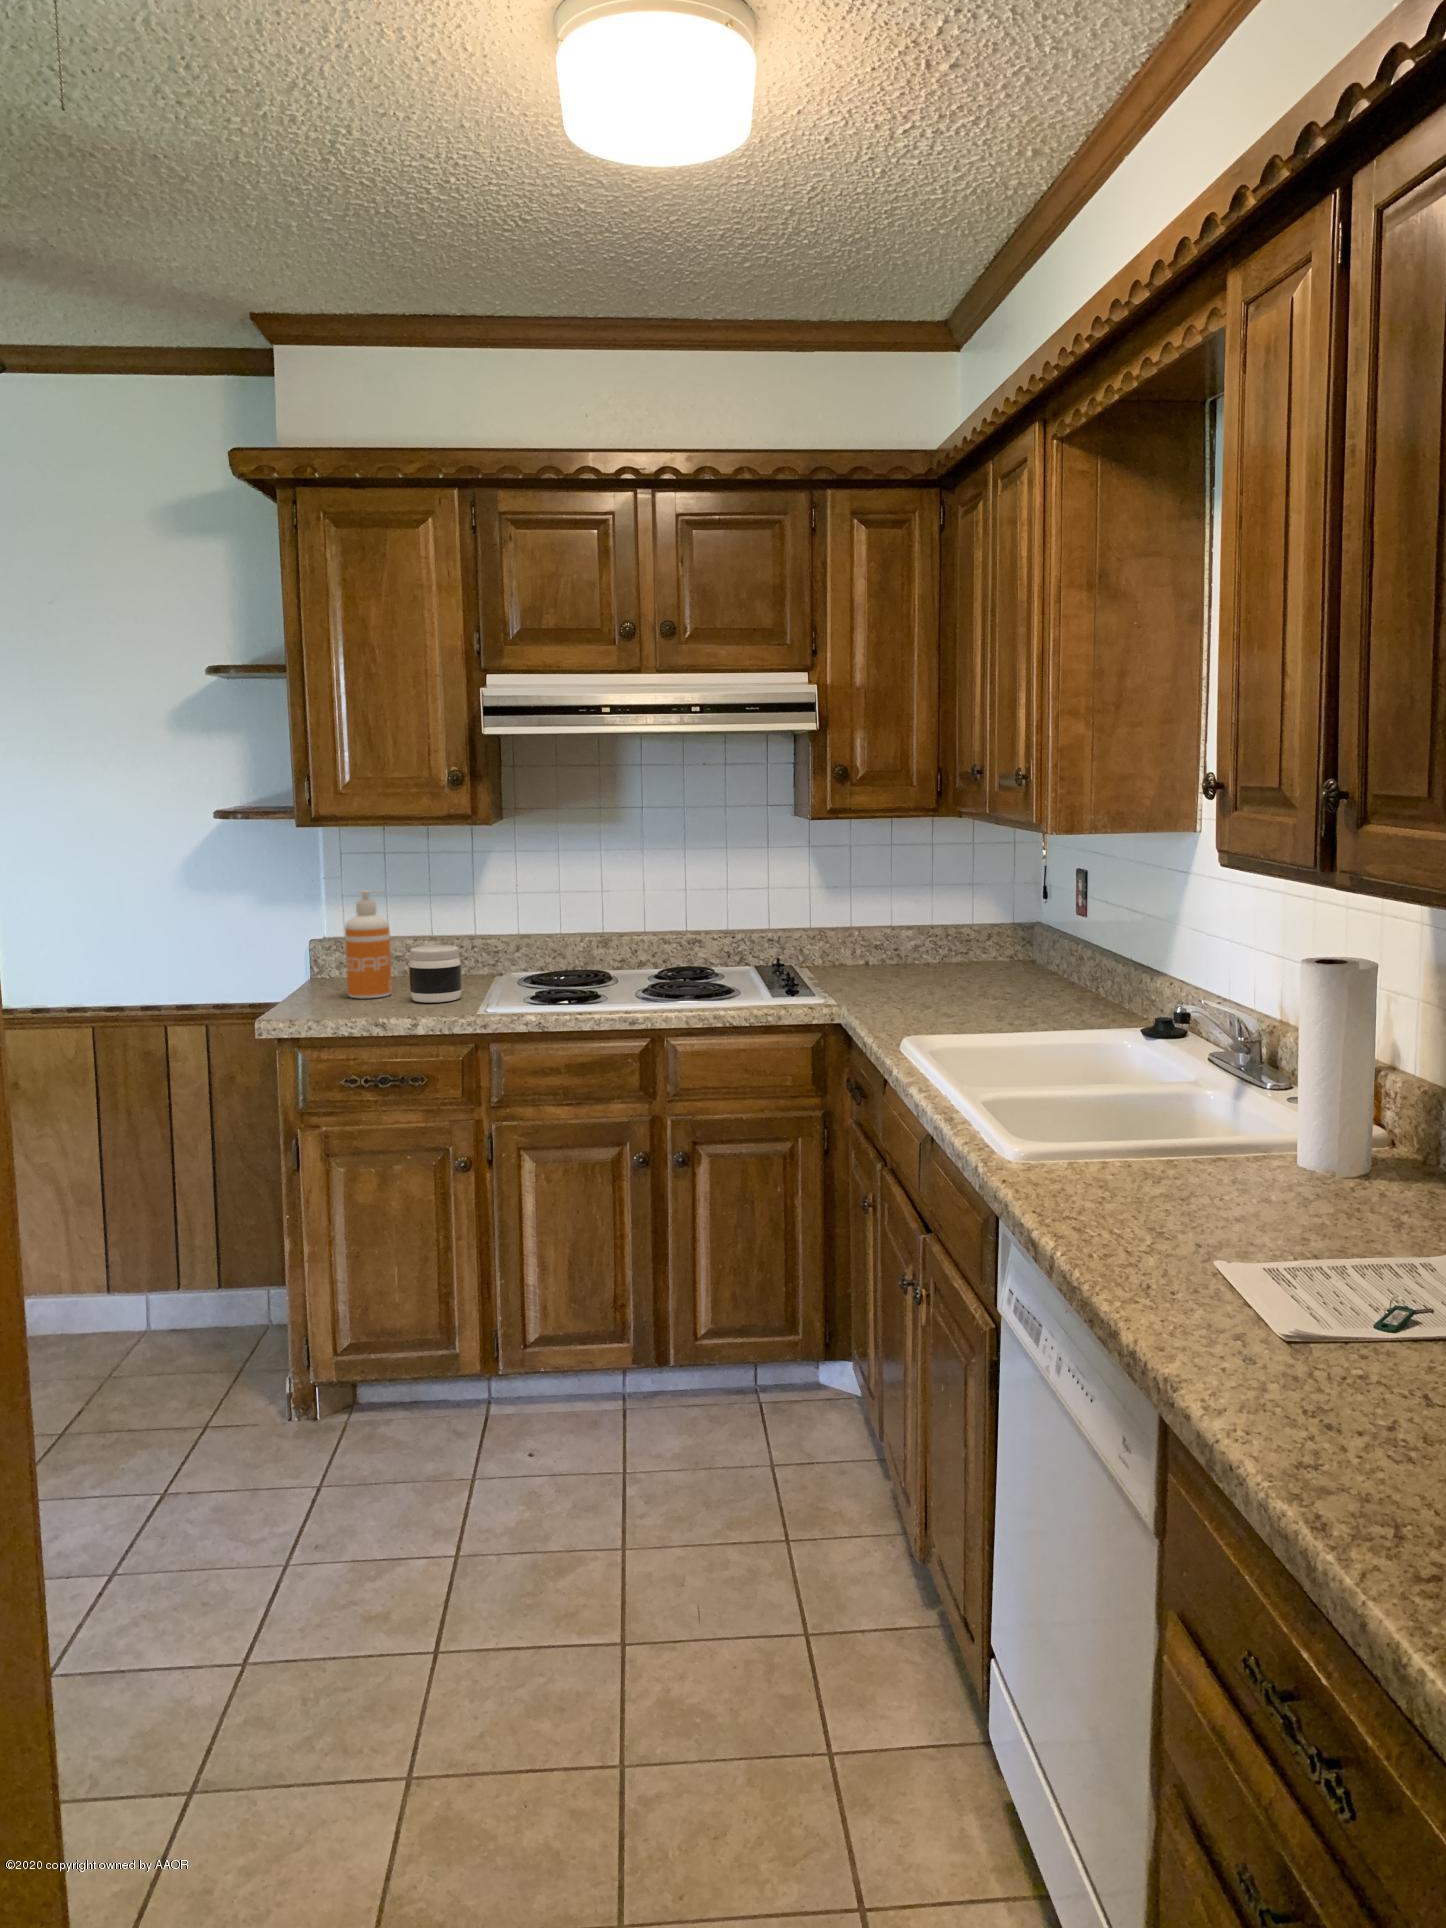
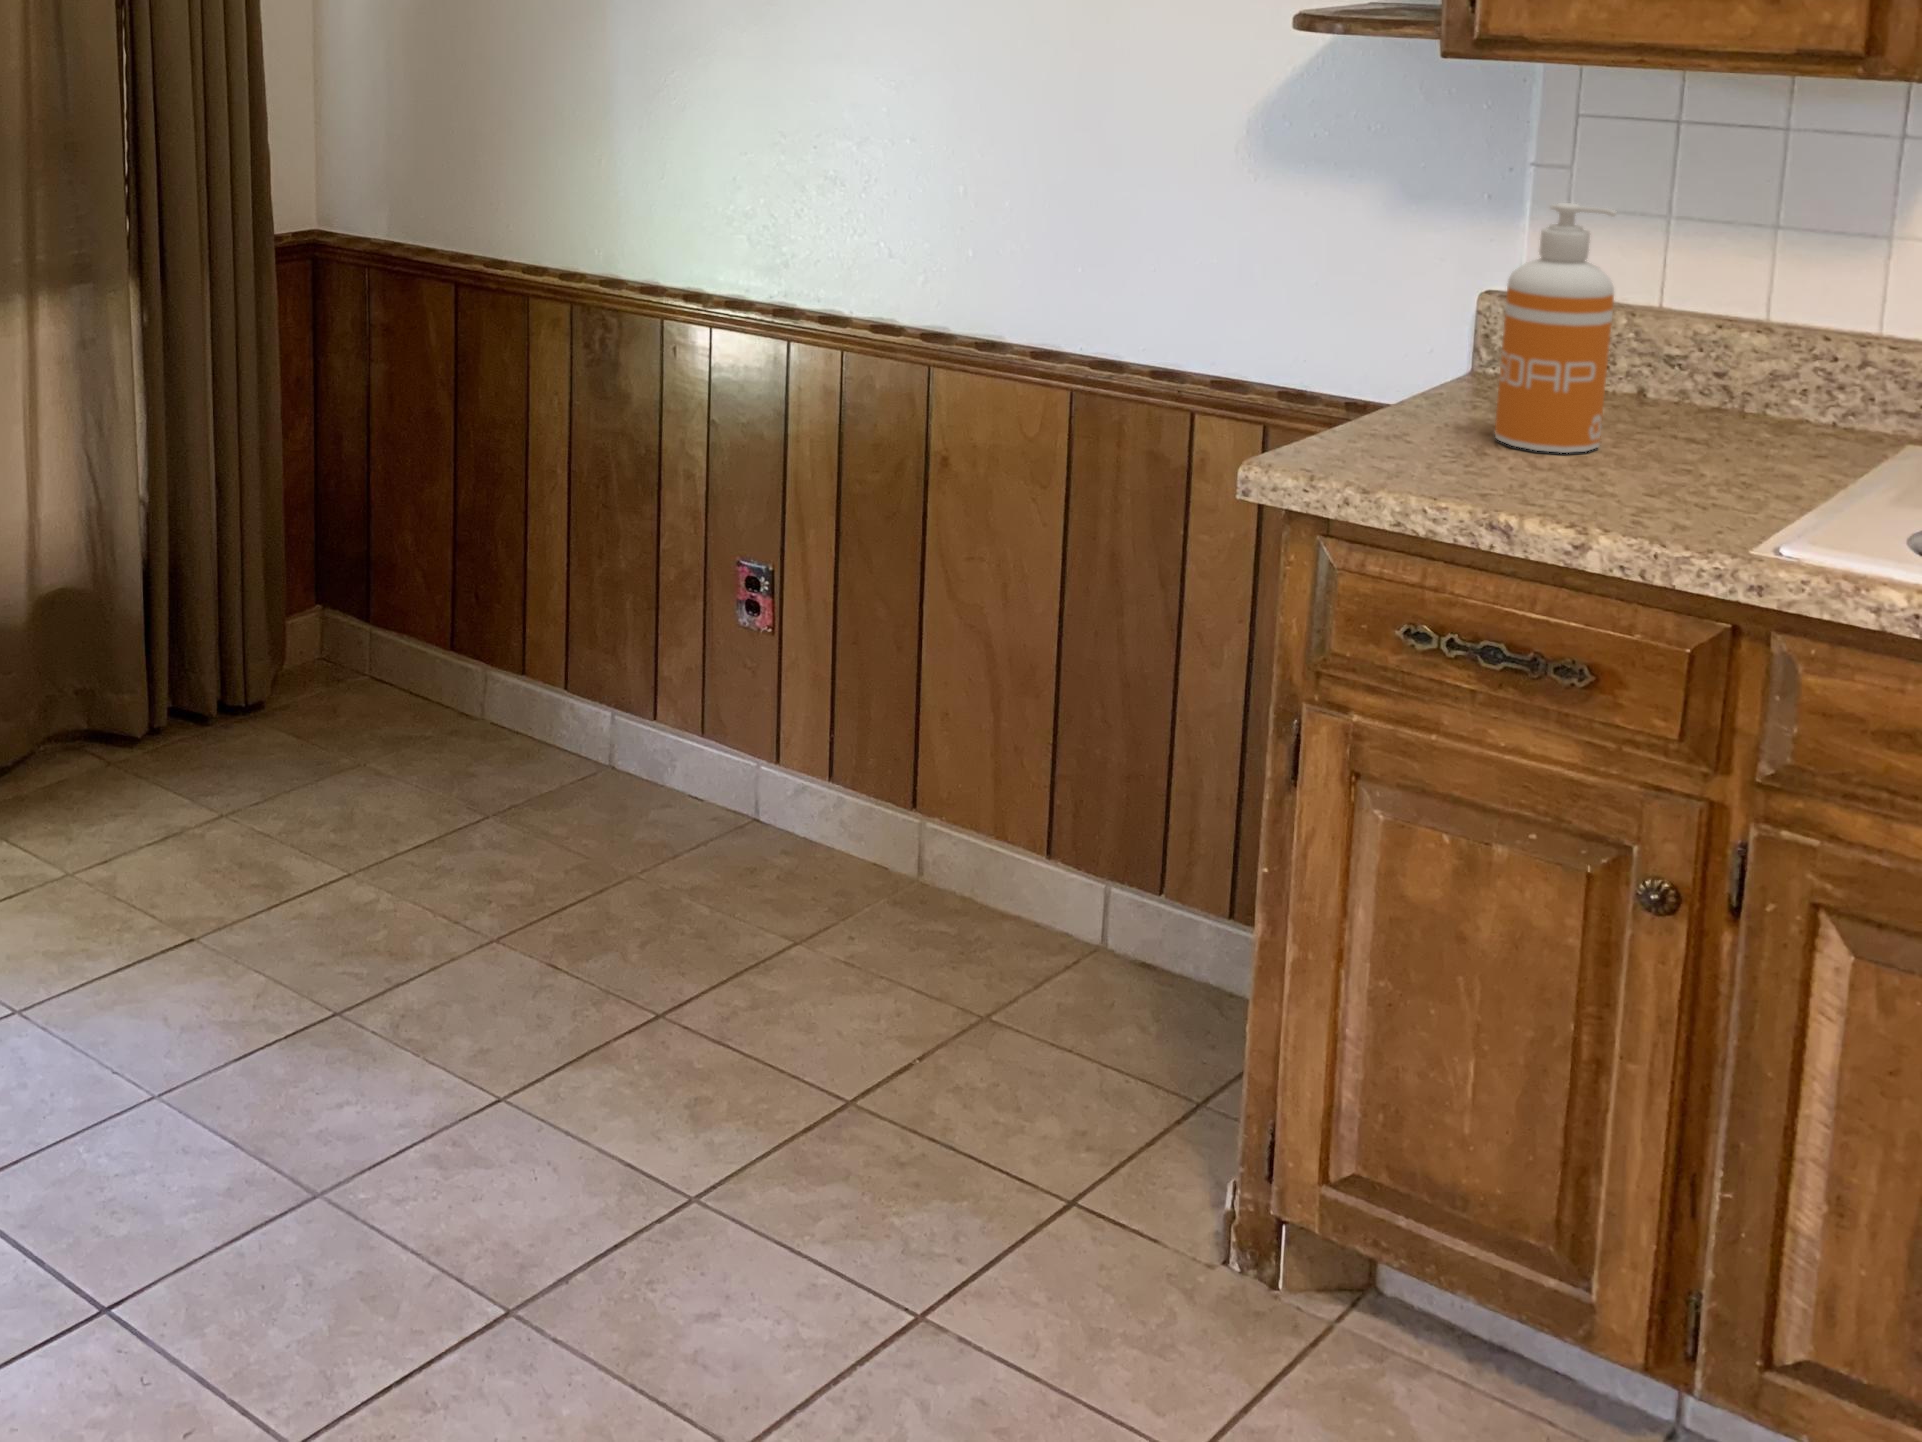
jar: present [409,945,462,1003] -> none [1621,355,1764,501]

